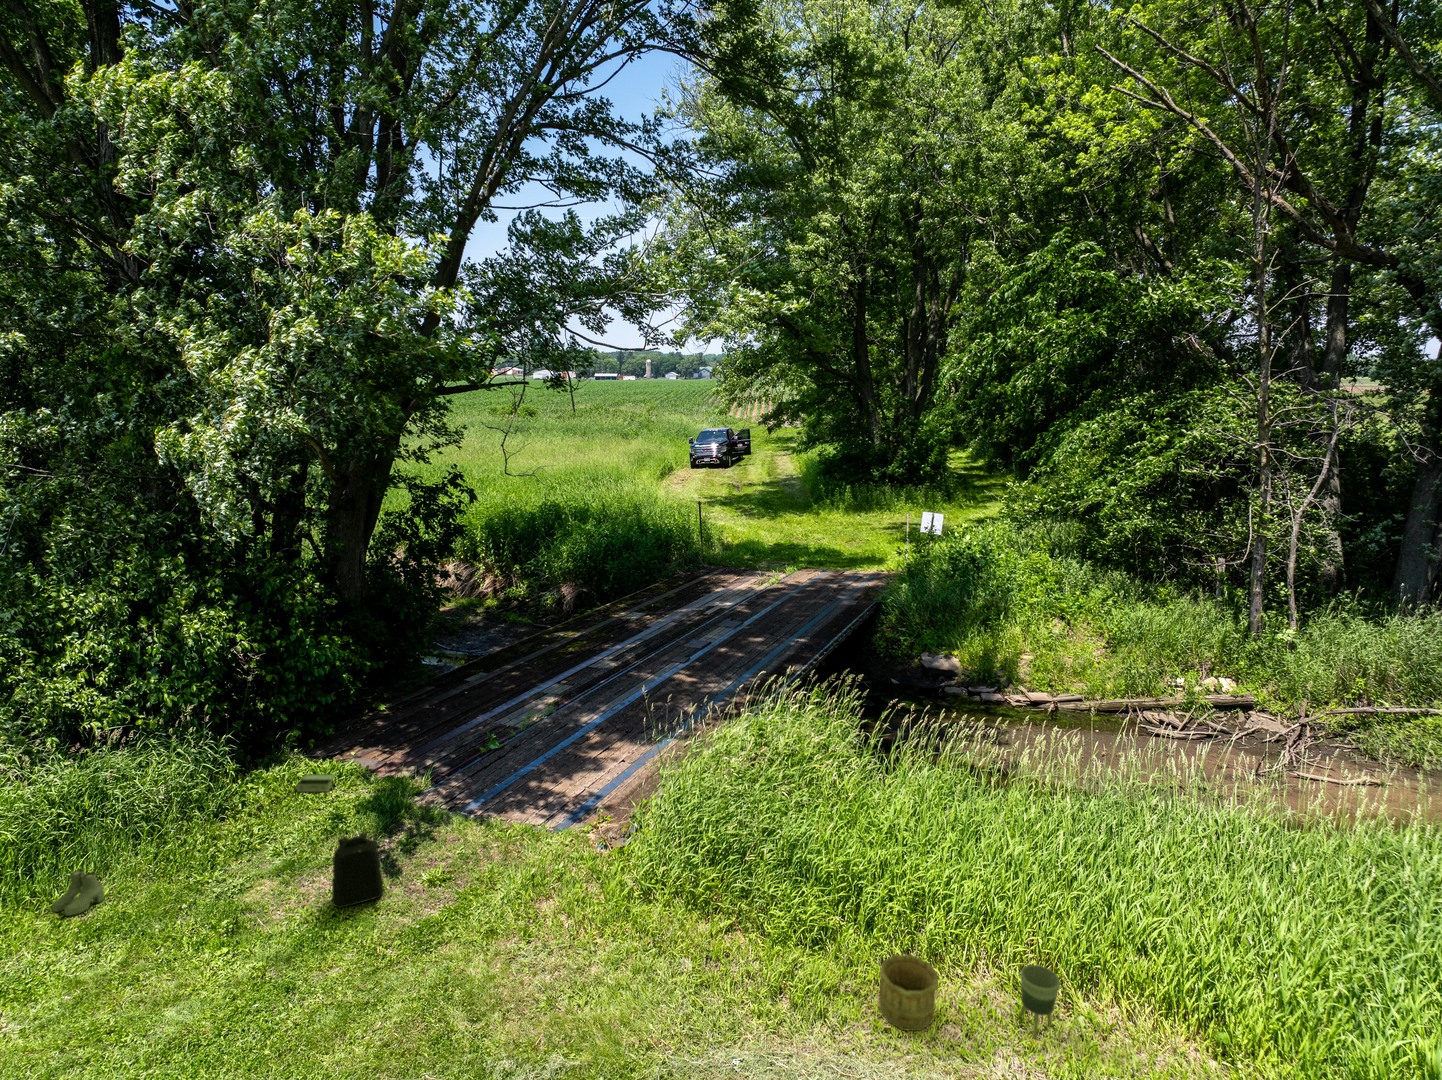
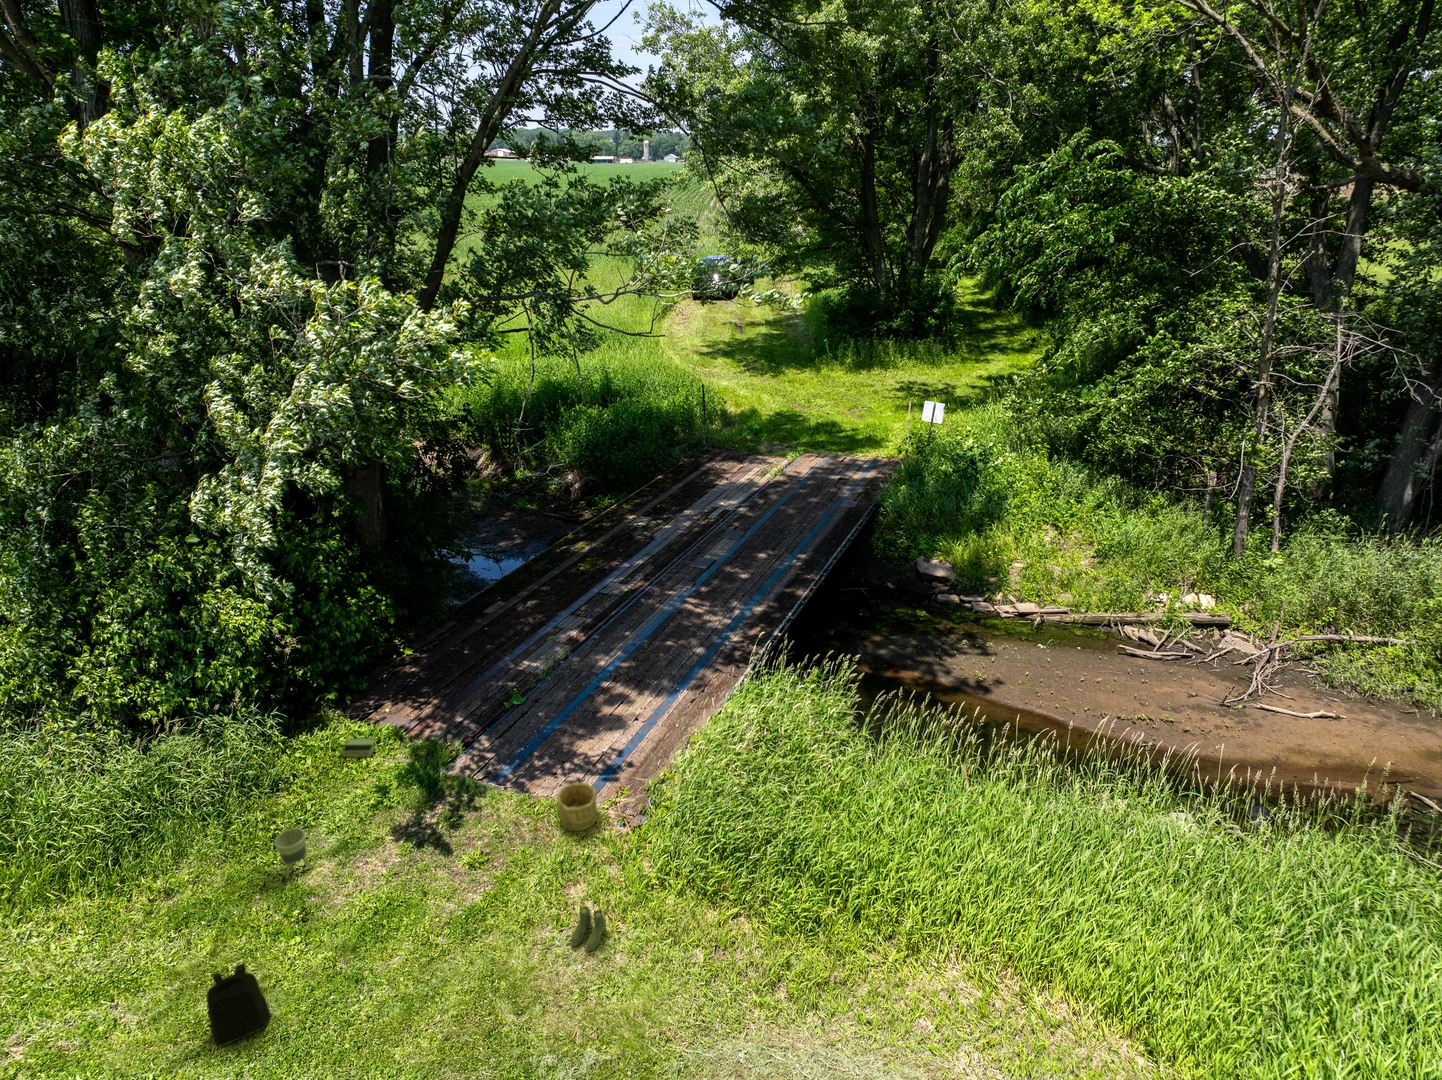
backpack: present [332,833,384,908] -> present [207,963,271,1047]
boots: present [52,869,105,916] -> present [571,906,606,951]
wooden bucket: present [879,955,938,1030] -> present [557,782,597,831]
planter: present [1019,965,1060,1039] -> present [275,828,311,879]

